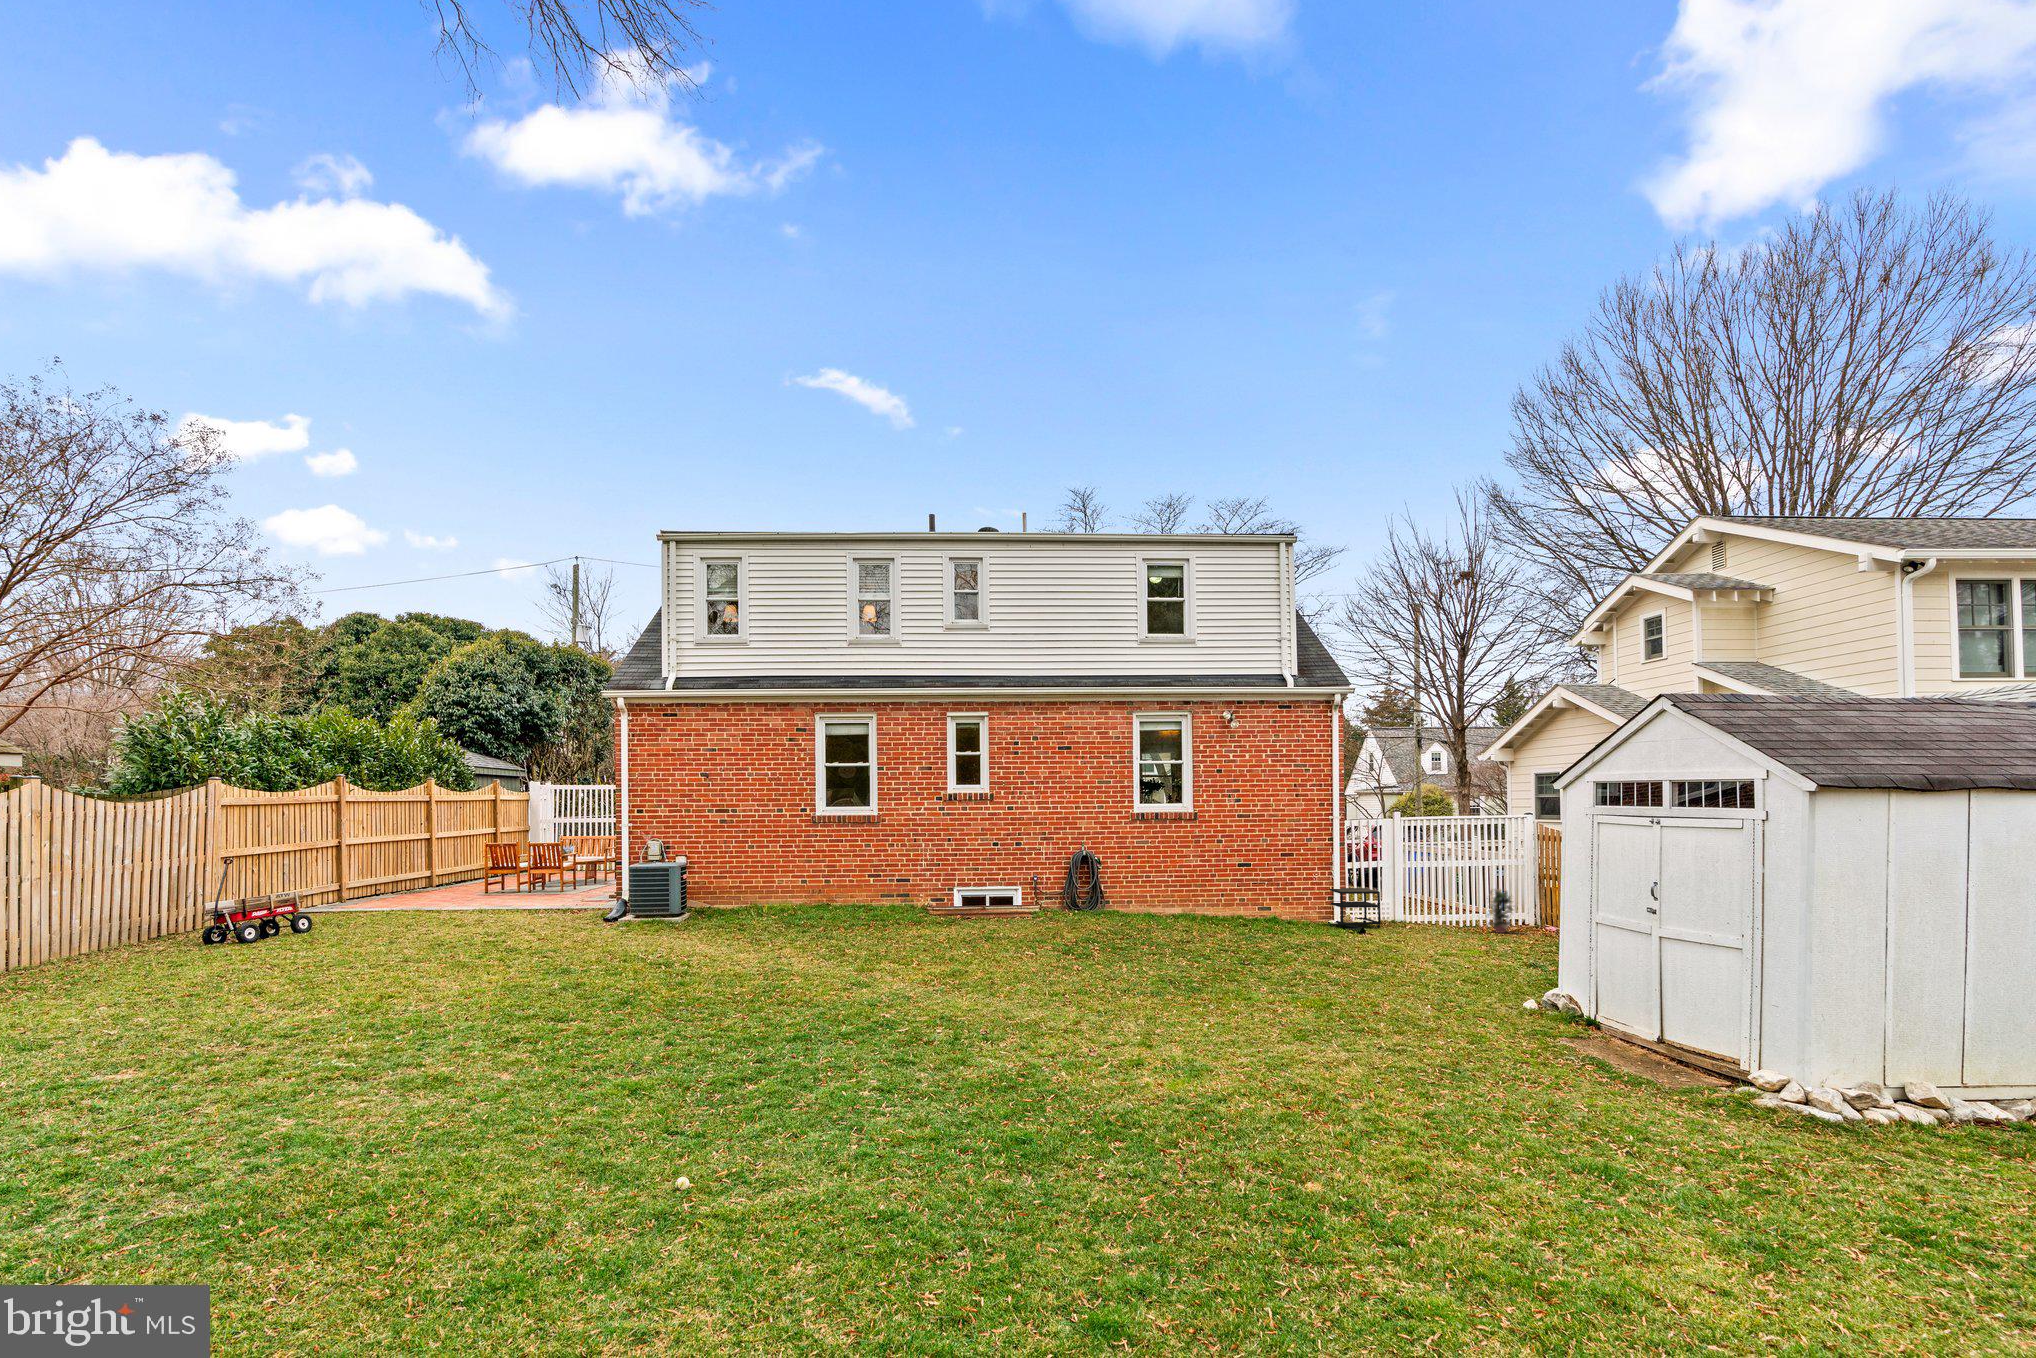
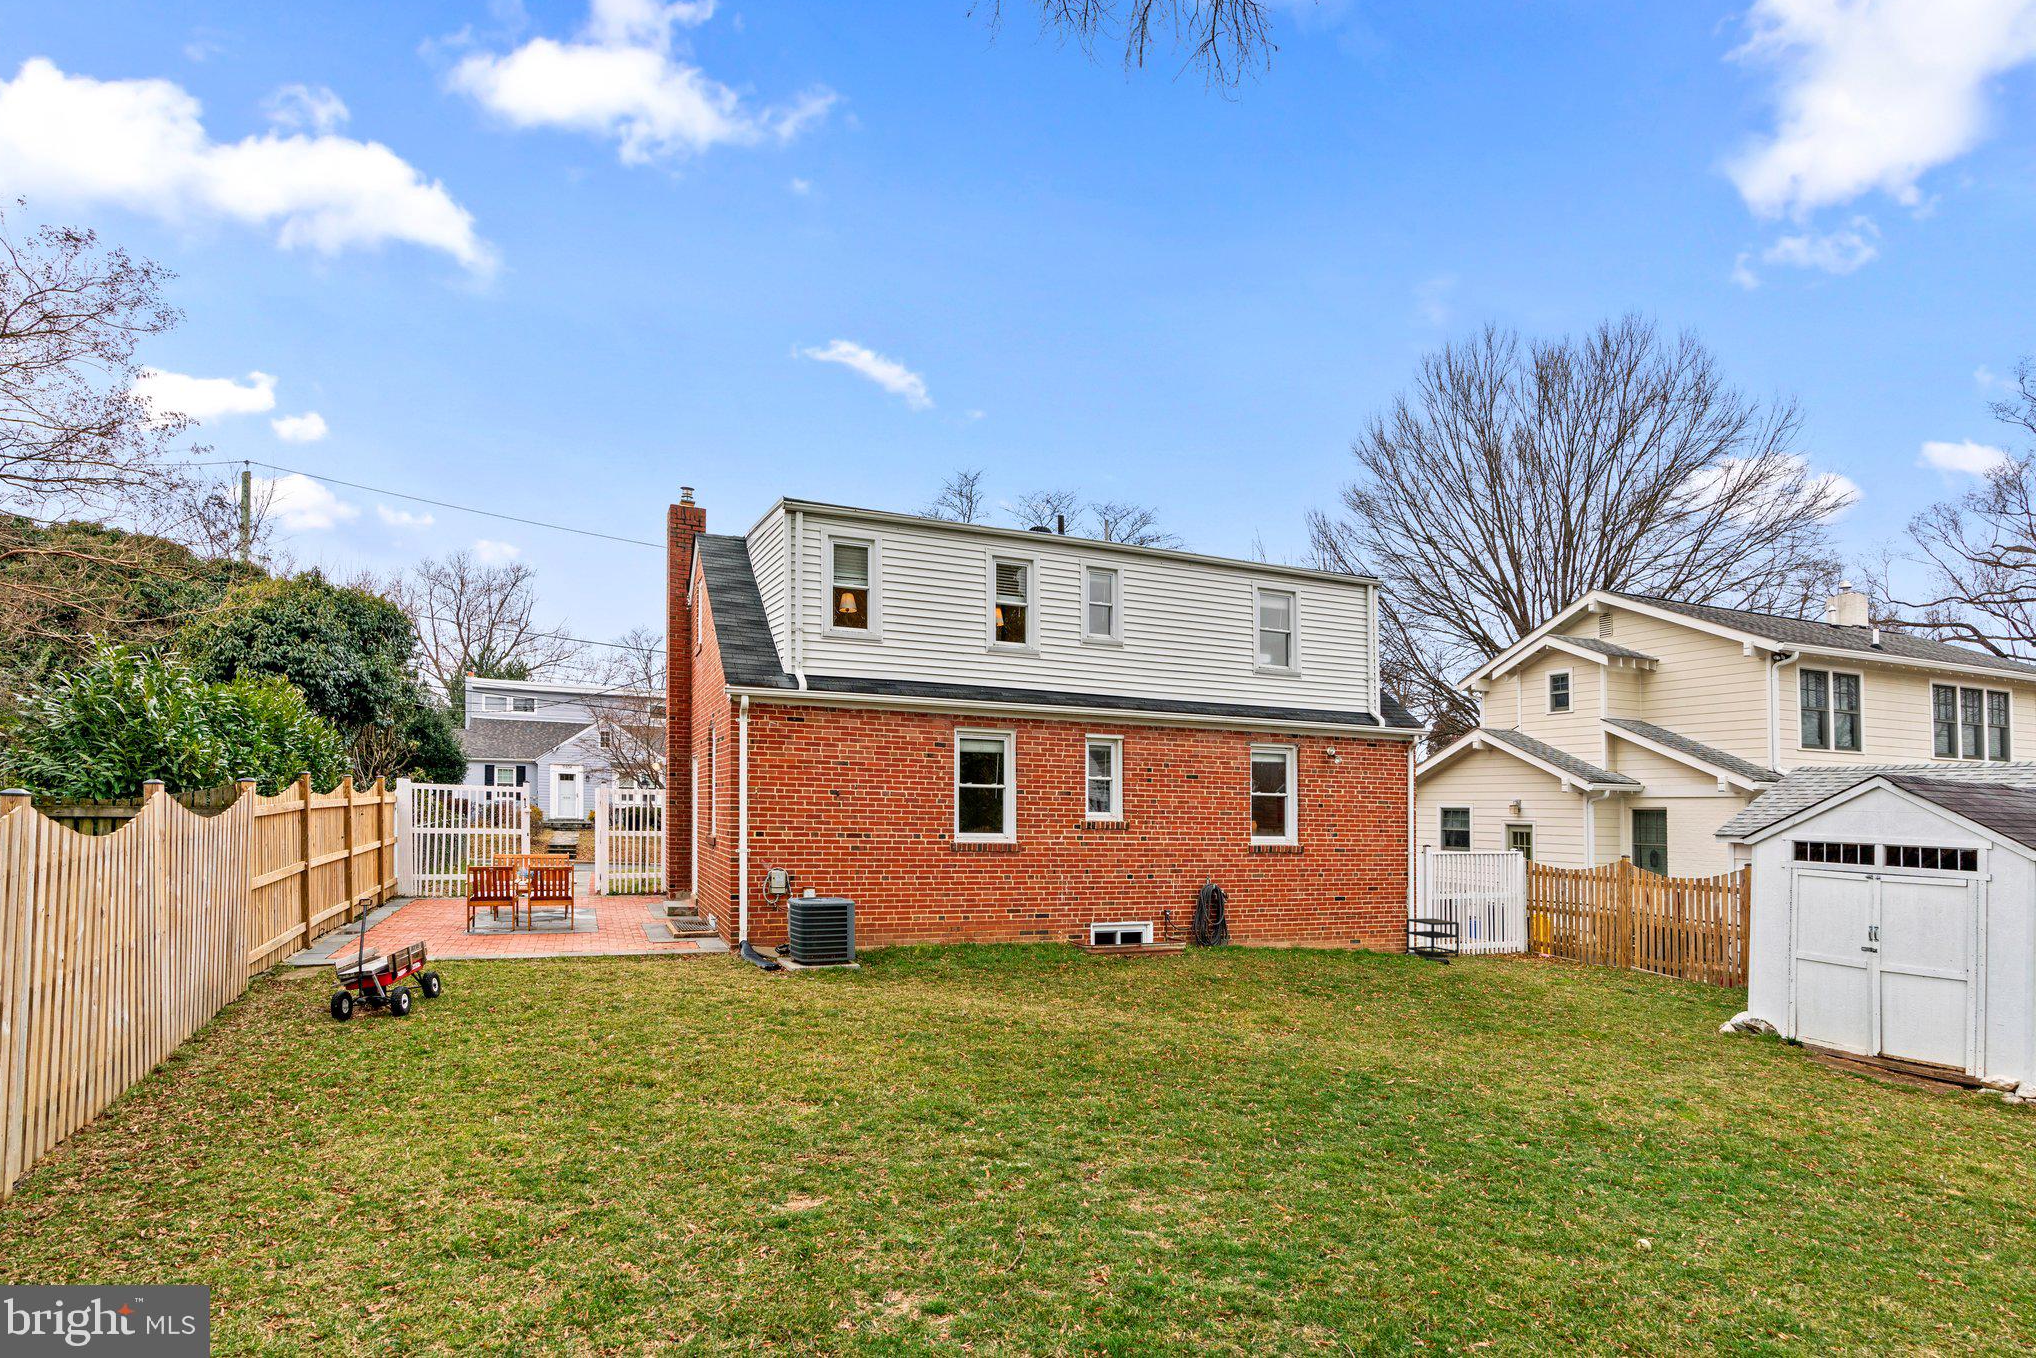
decorative plant: present [1487,889,1513,933] -> none [1533,919,1563,959]

